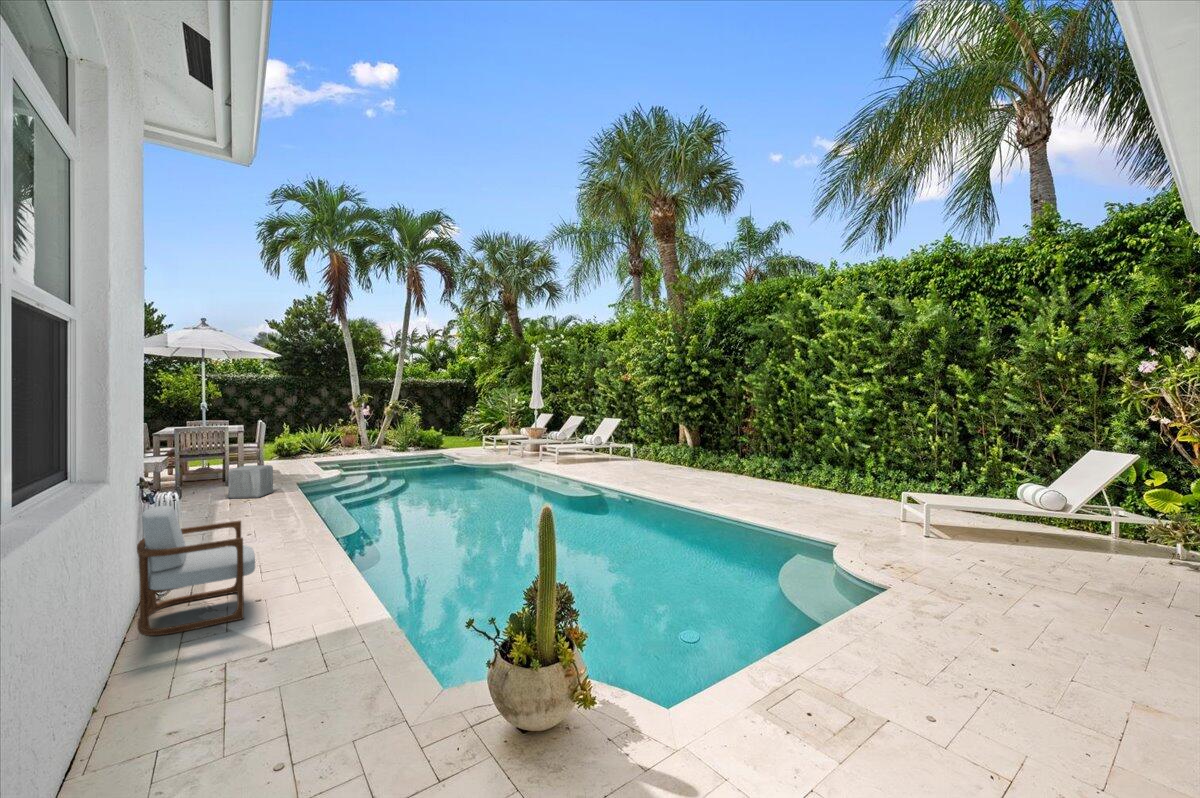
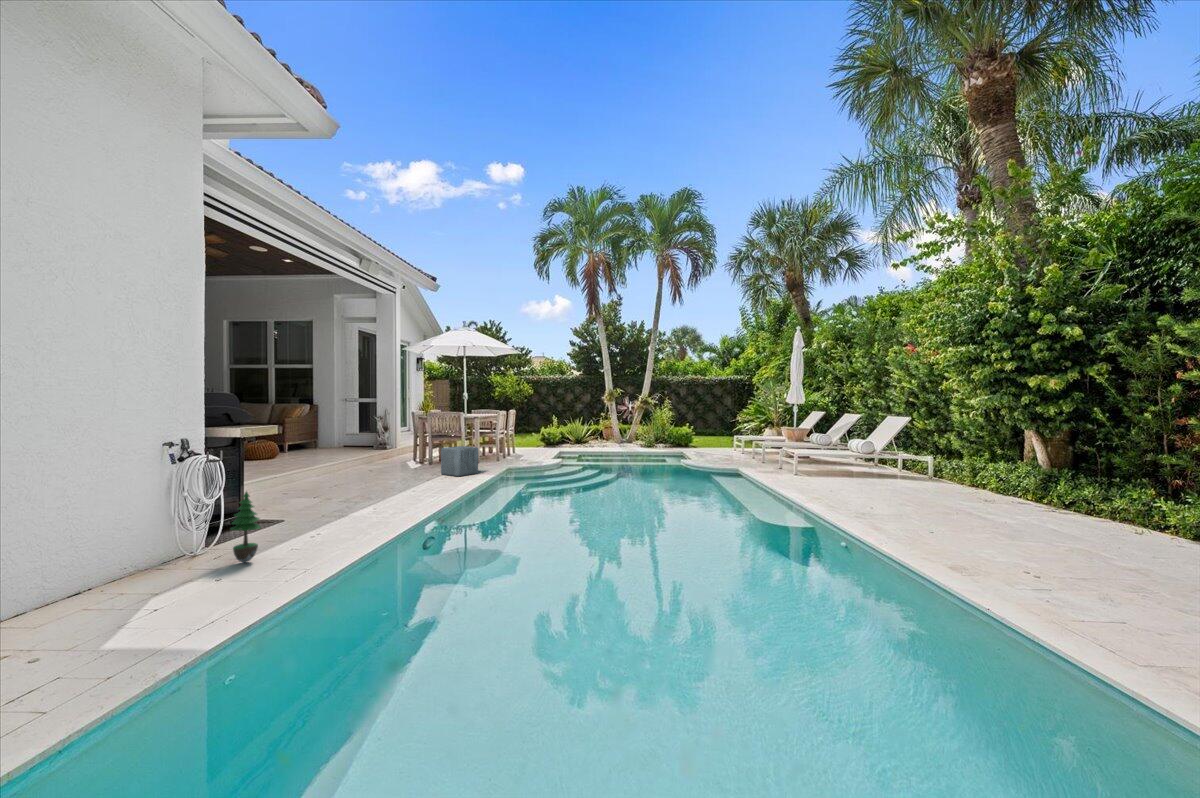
armchair: present [137,506,255,636] -> none [42,465,208,606]
potted tree: none [253,516,281,581] -> present [230,492,261,563]

